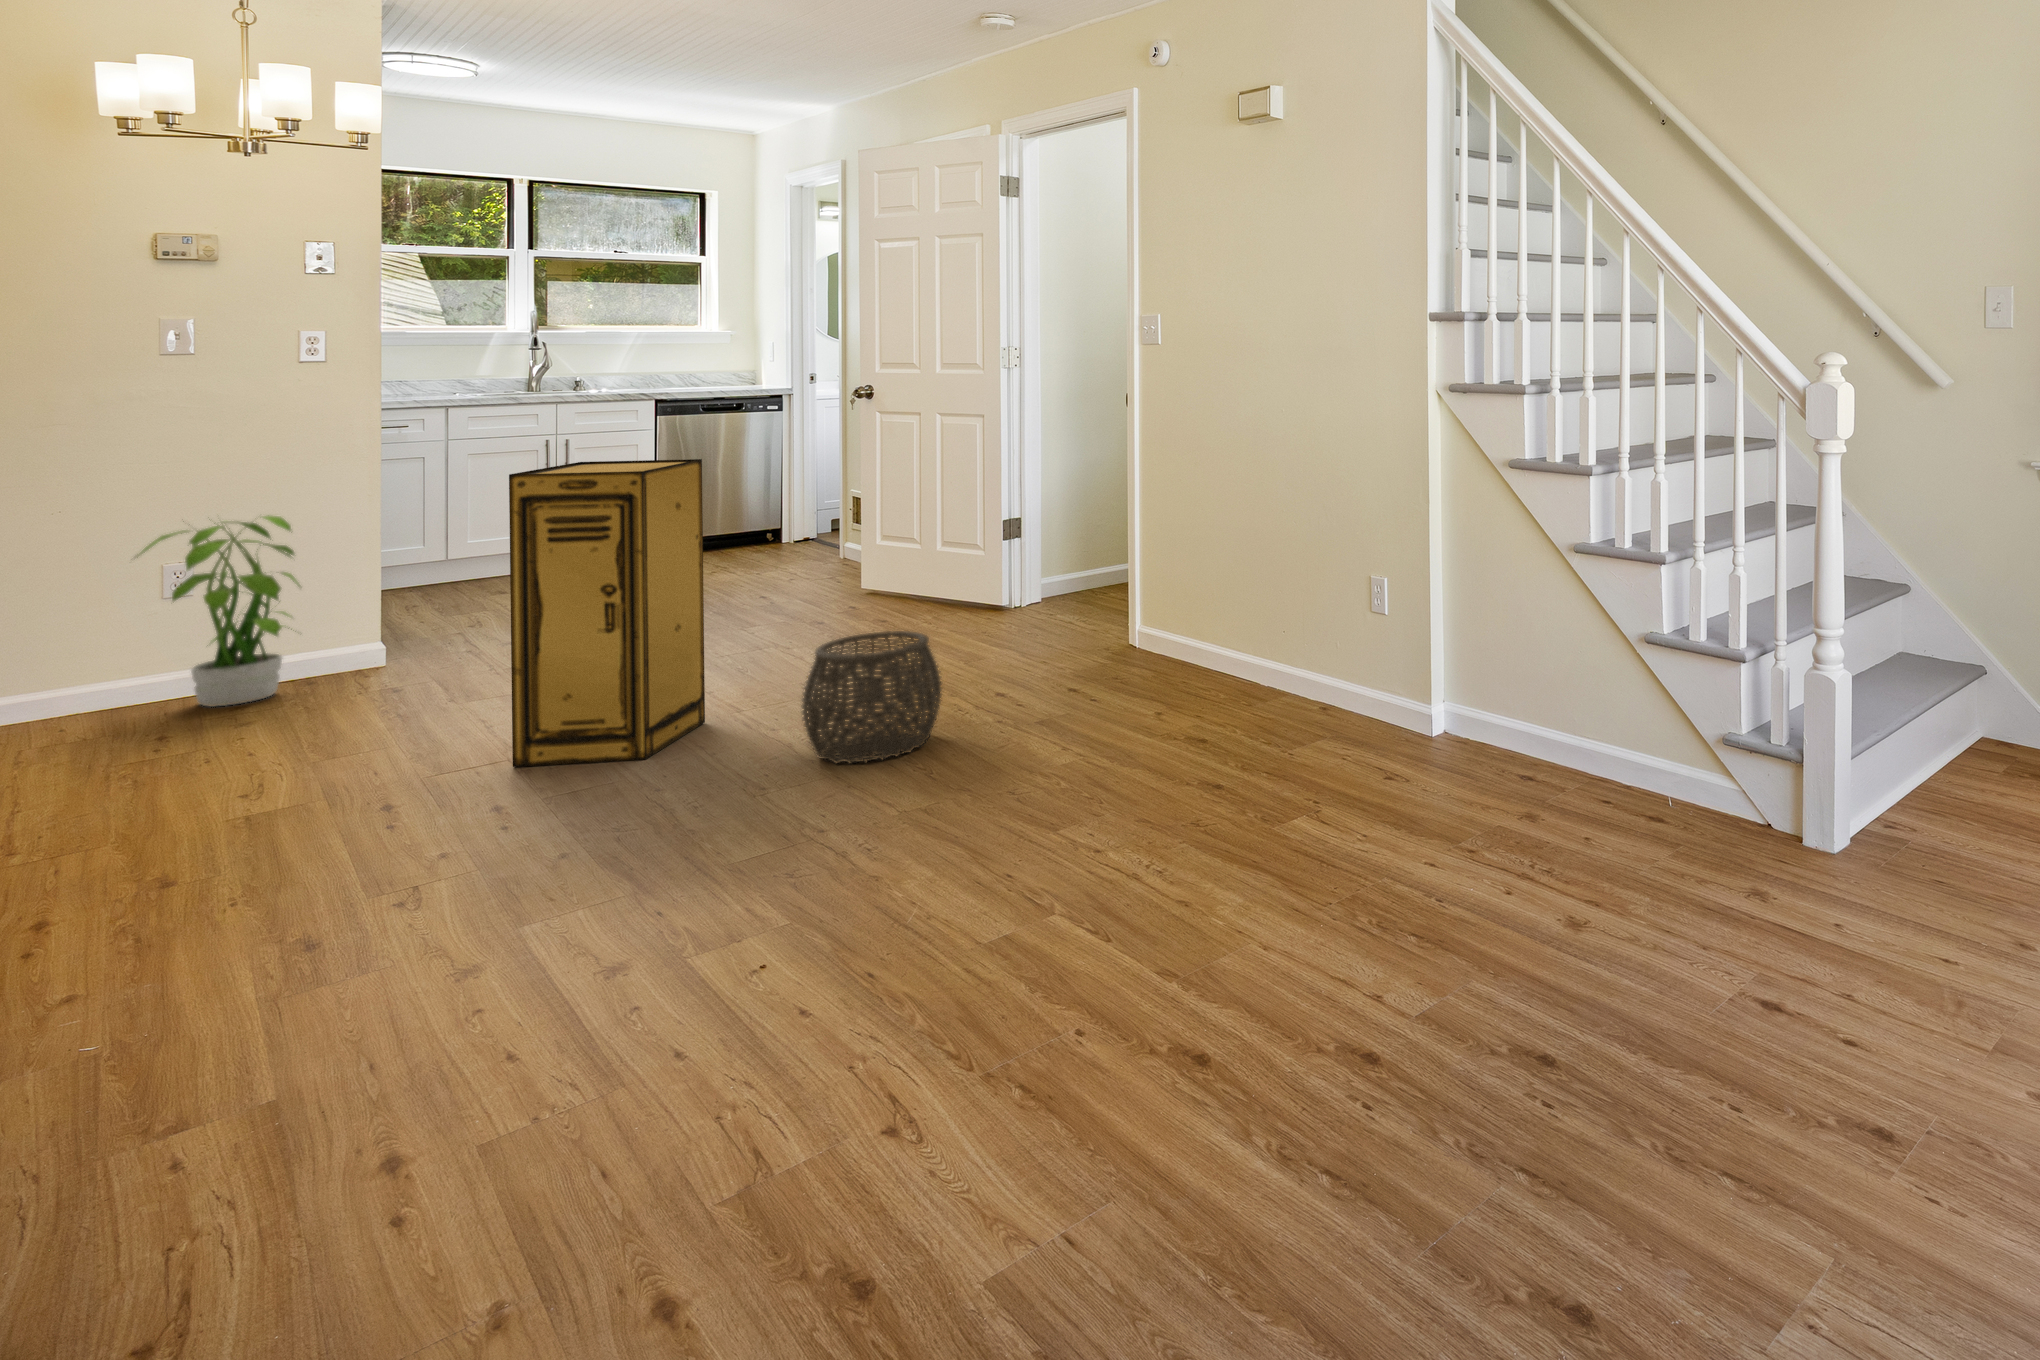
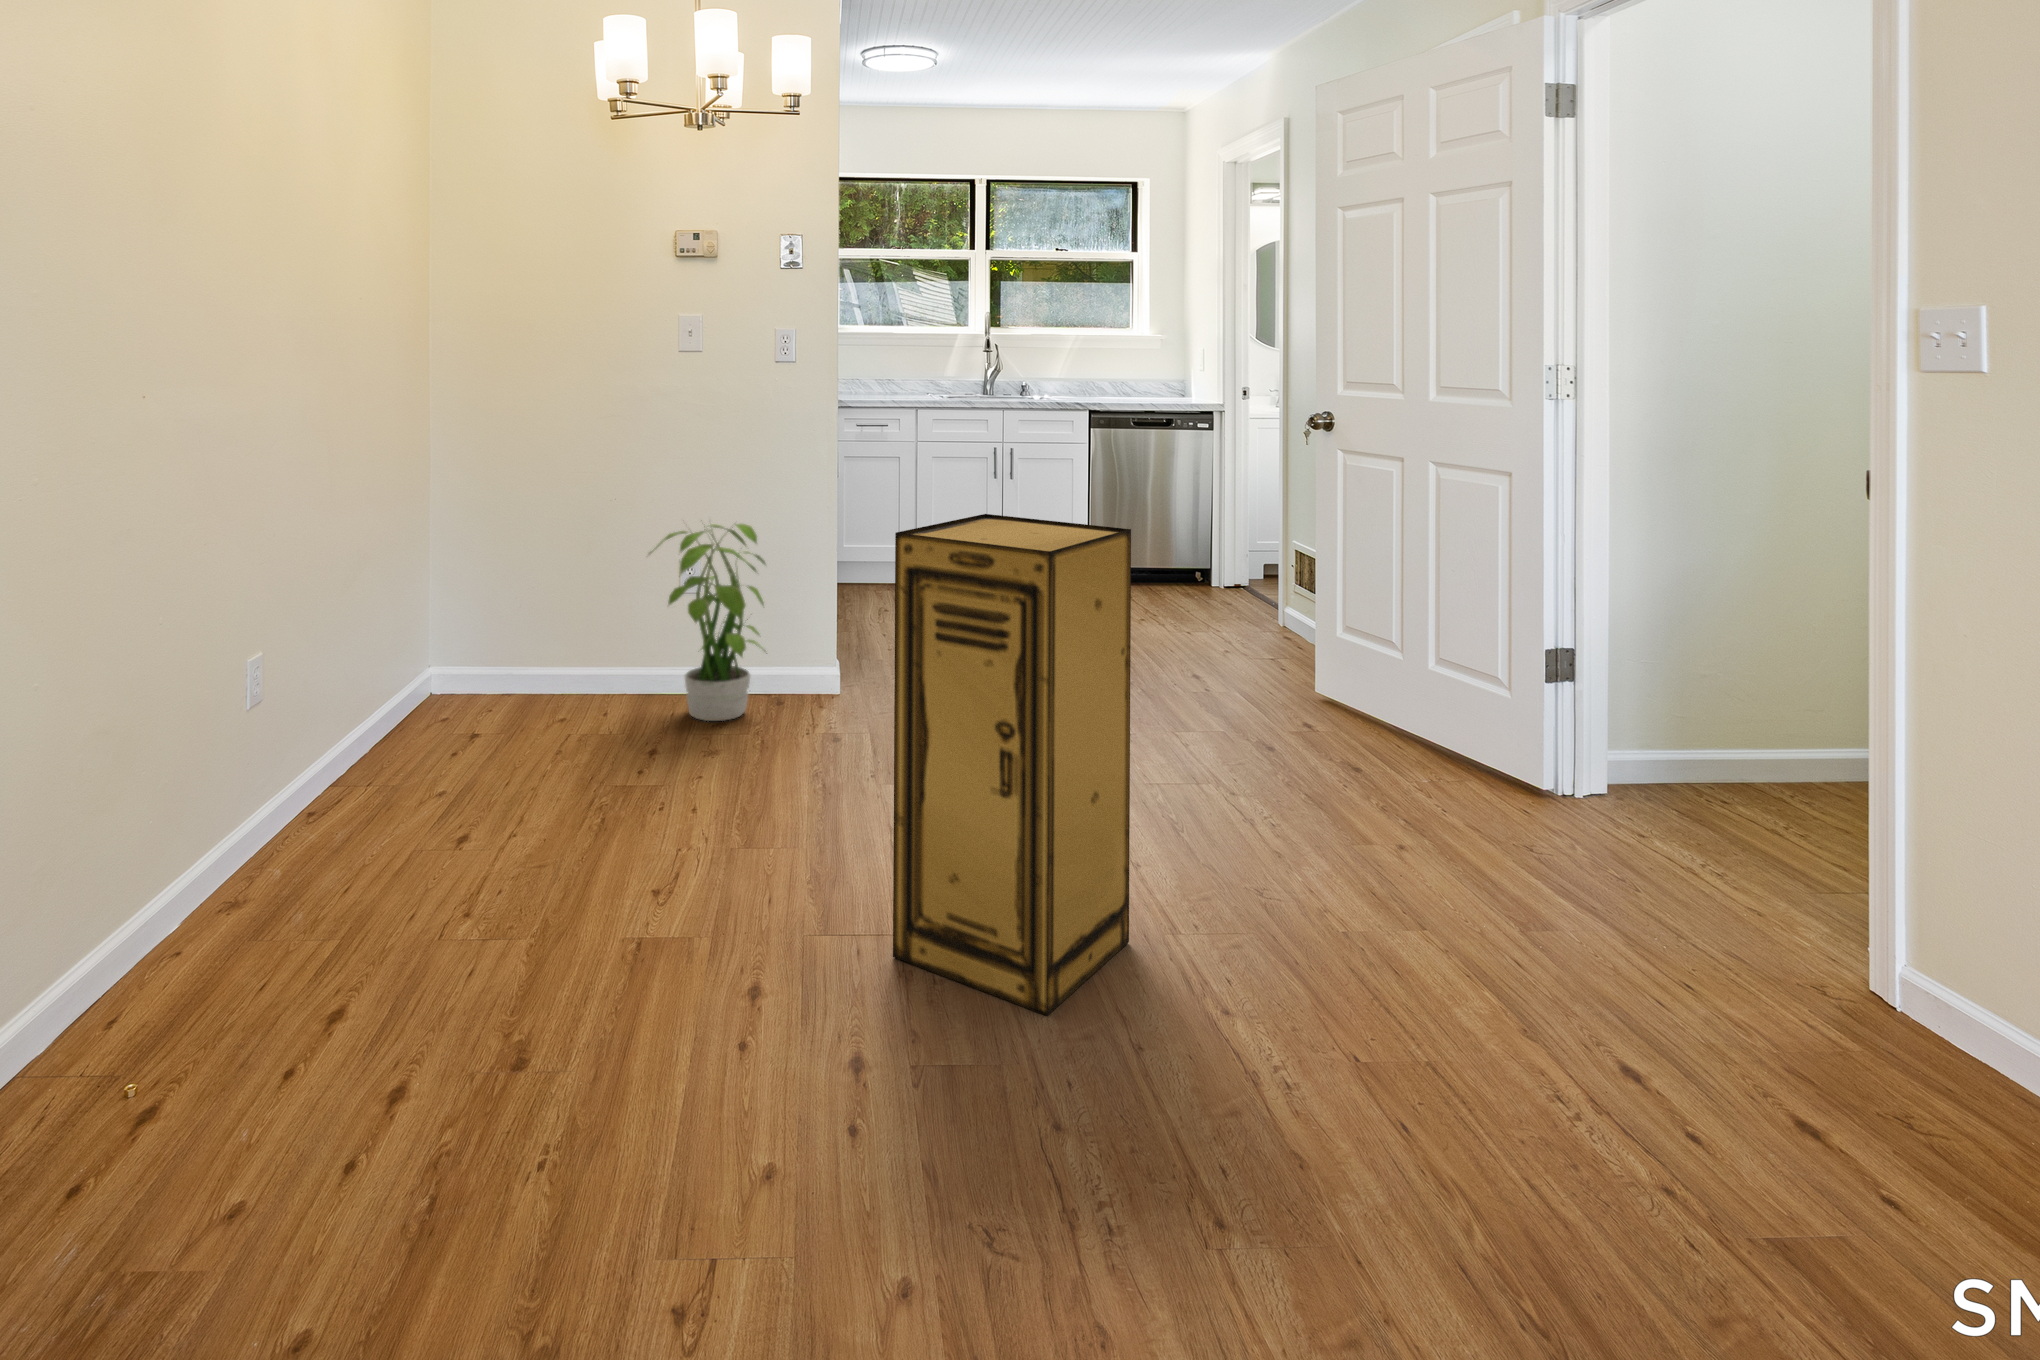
woven basket: present [802,631,942,763] -> none [1282,909,1557,1234]

